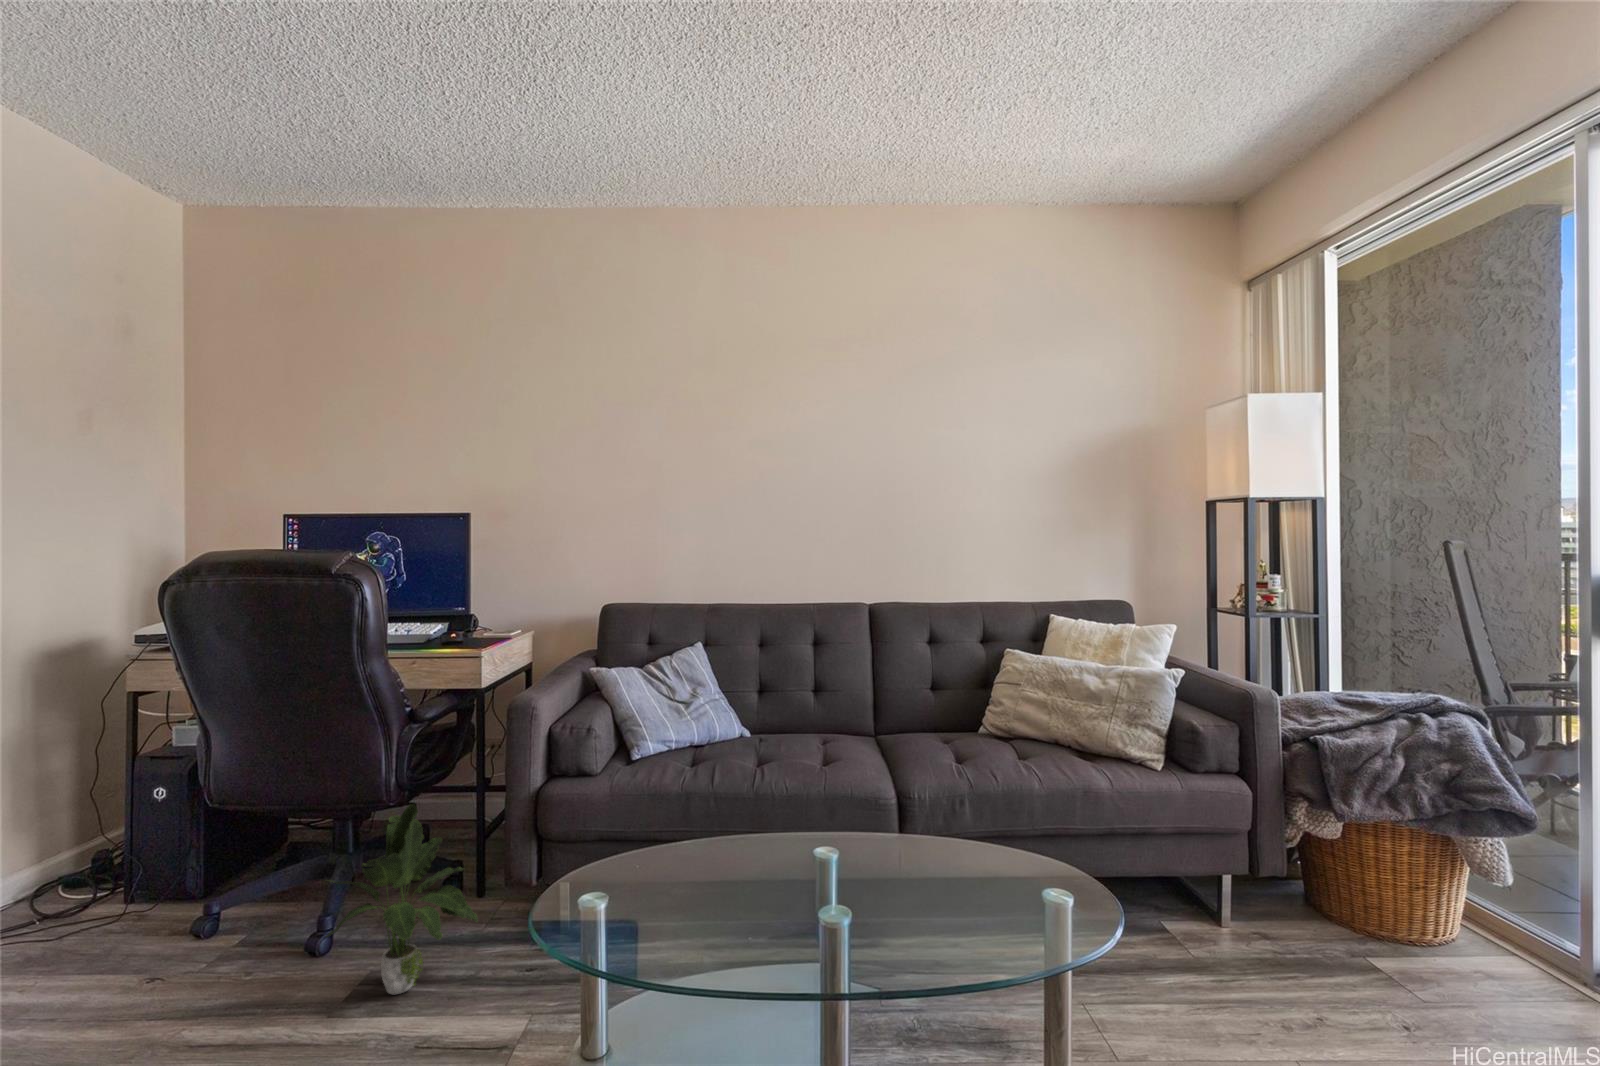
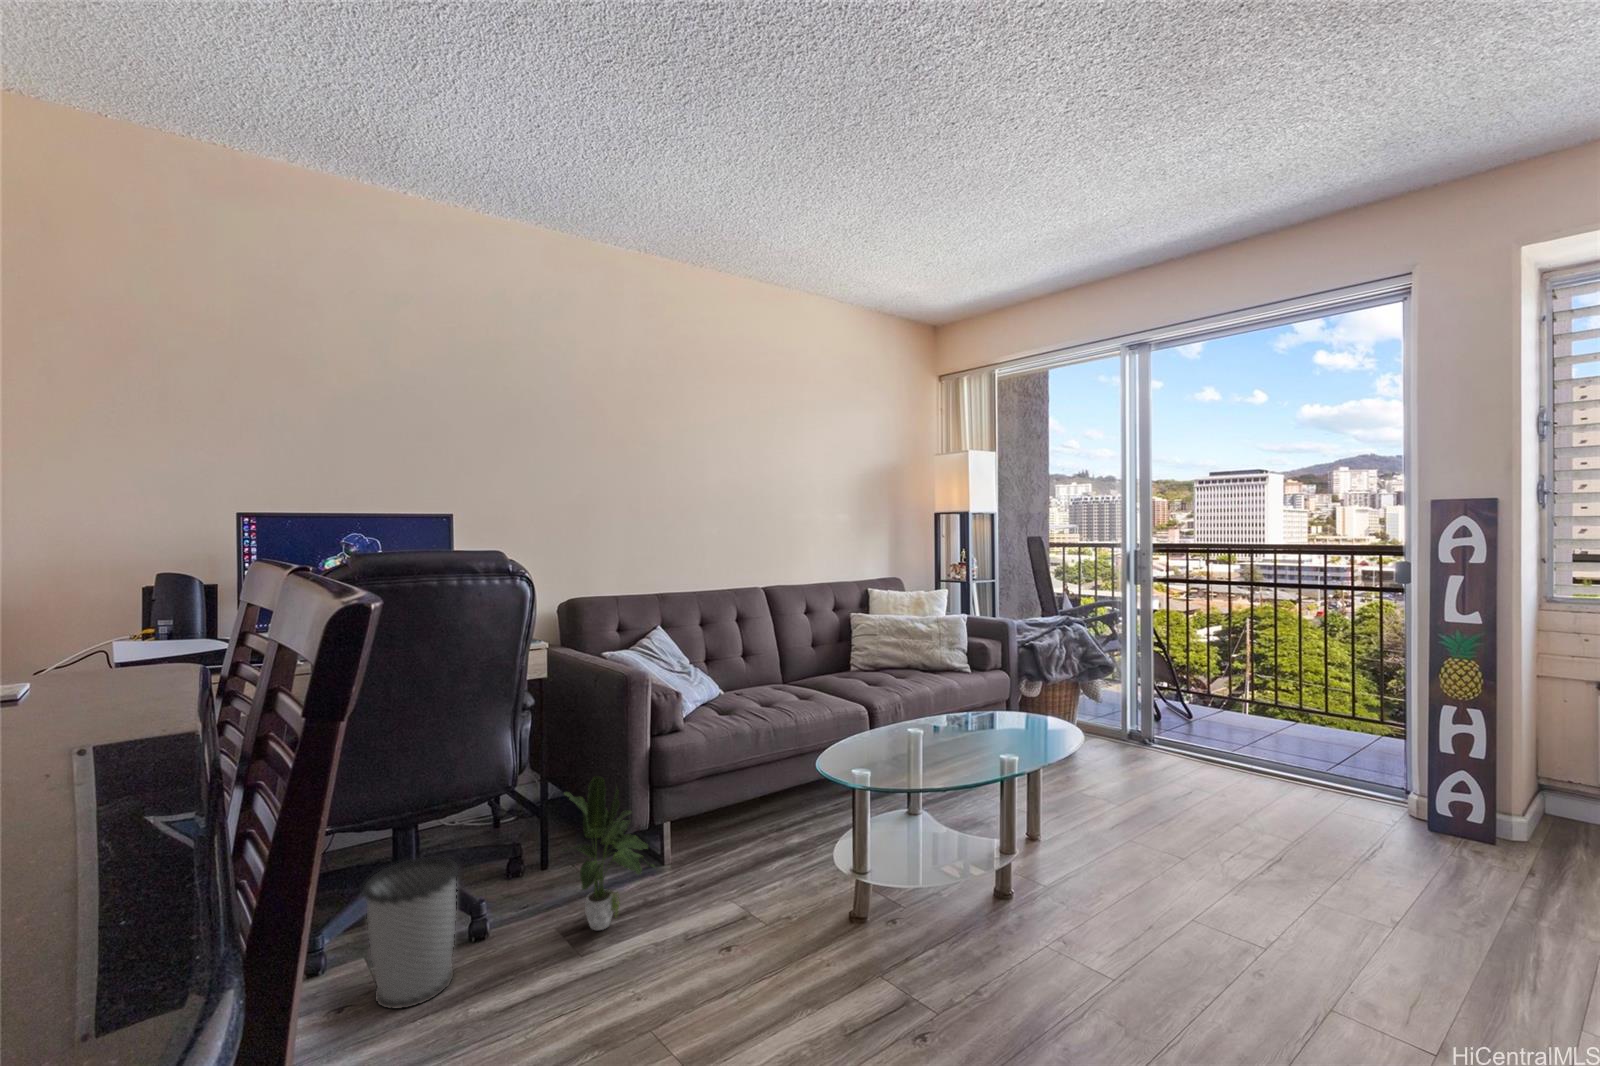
wastebasket: none [155,849,266,1005] -> present [363,857,458,1009]

